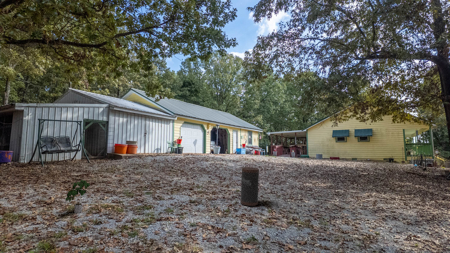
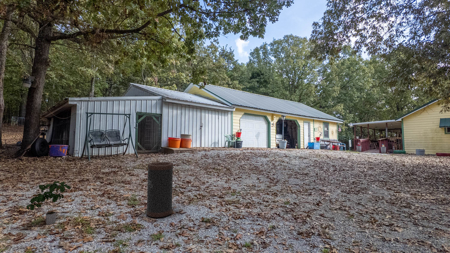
trash can: present [240,167,259,206] -> present [147,162,173,218]

